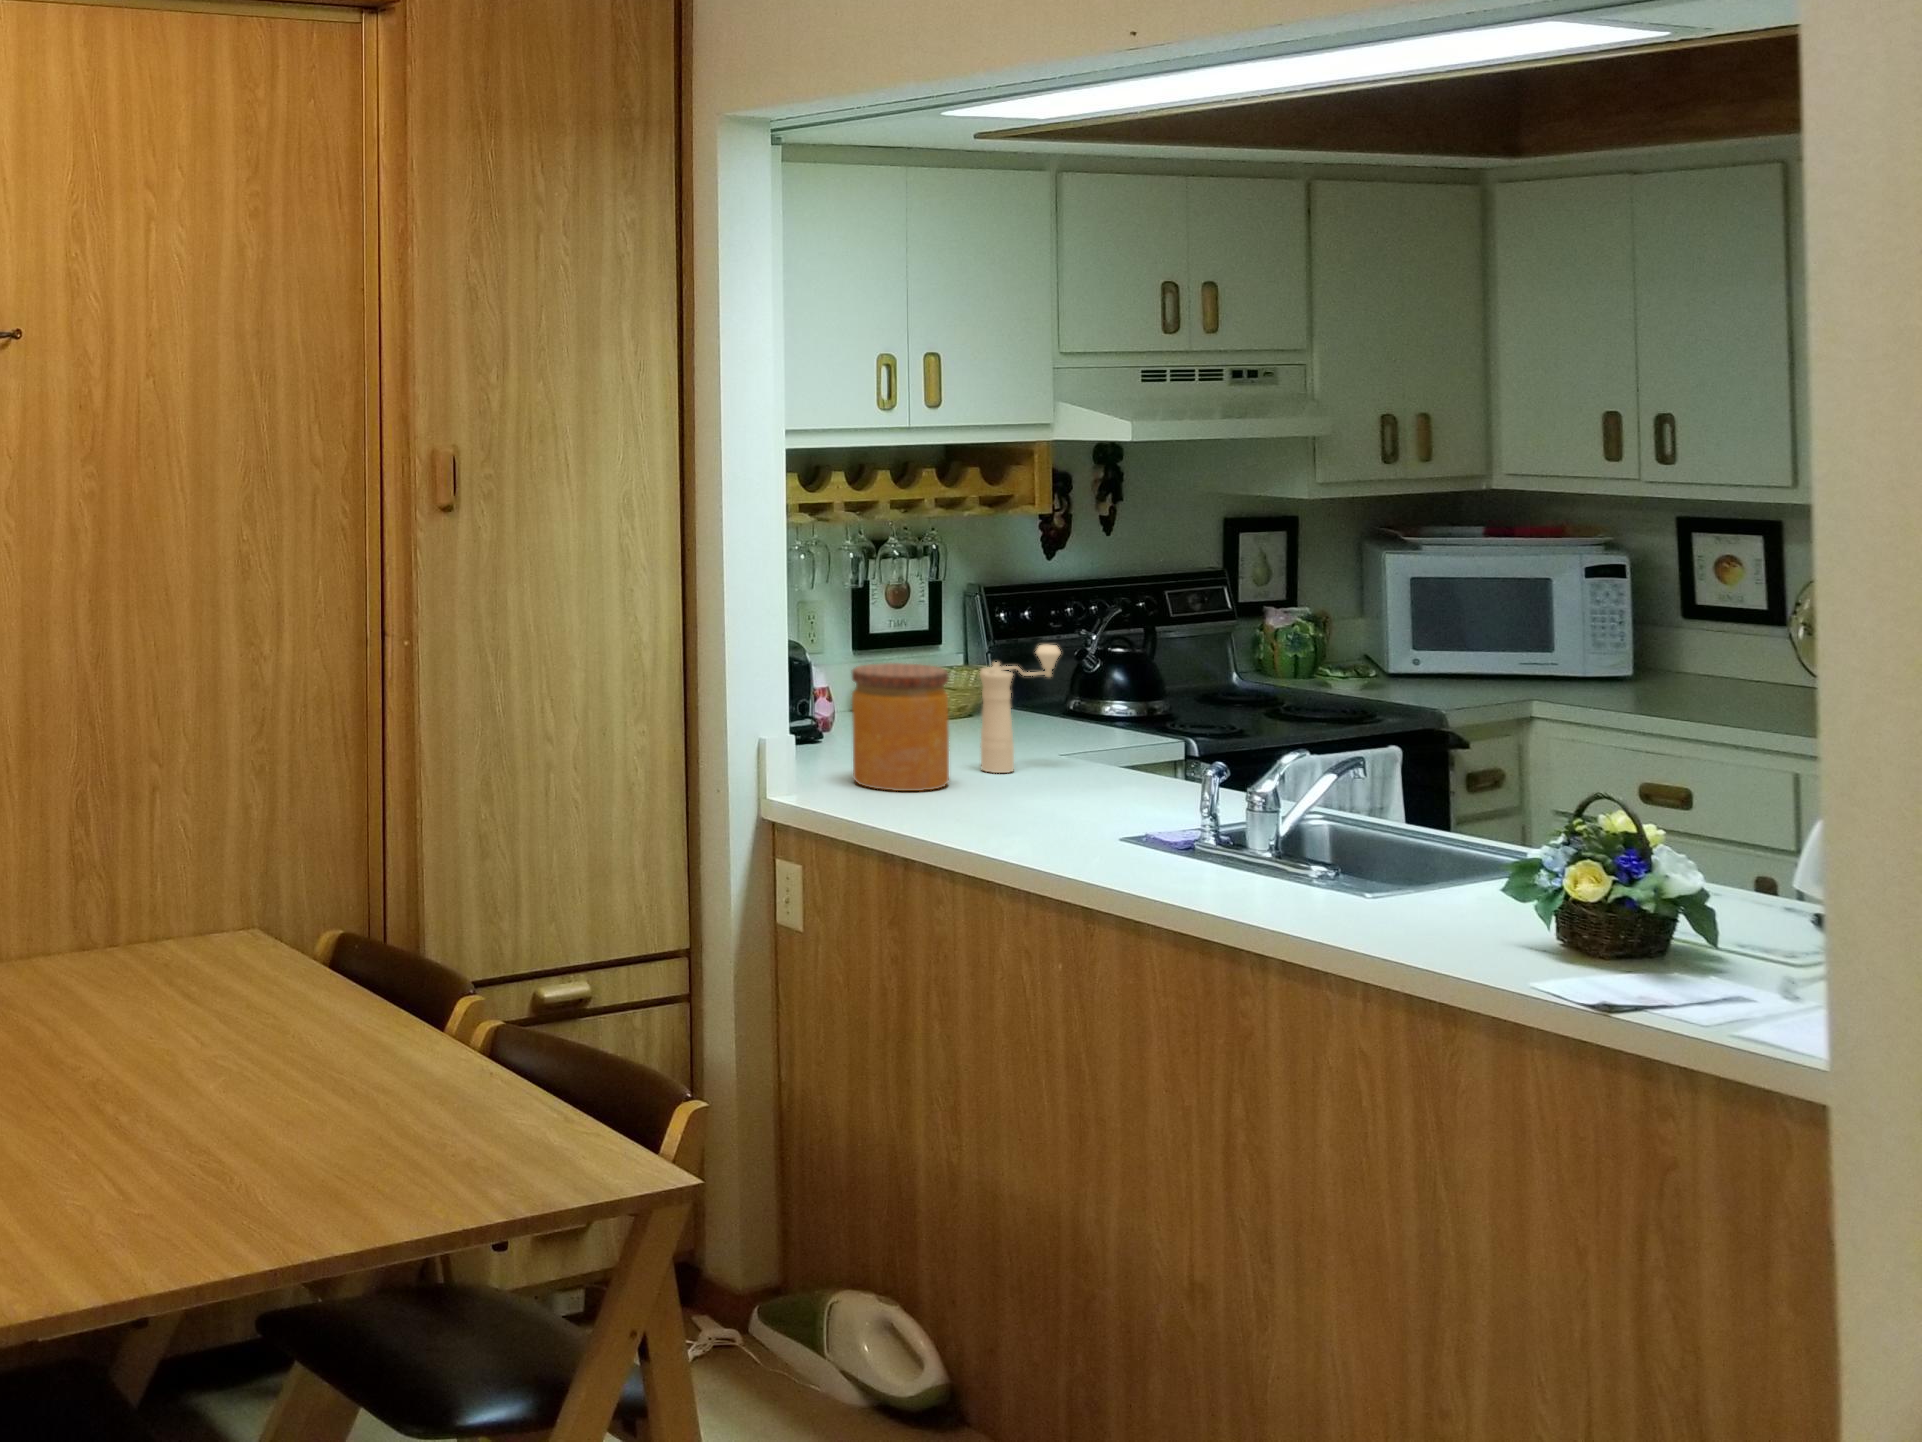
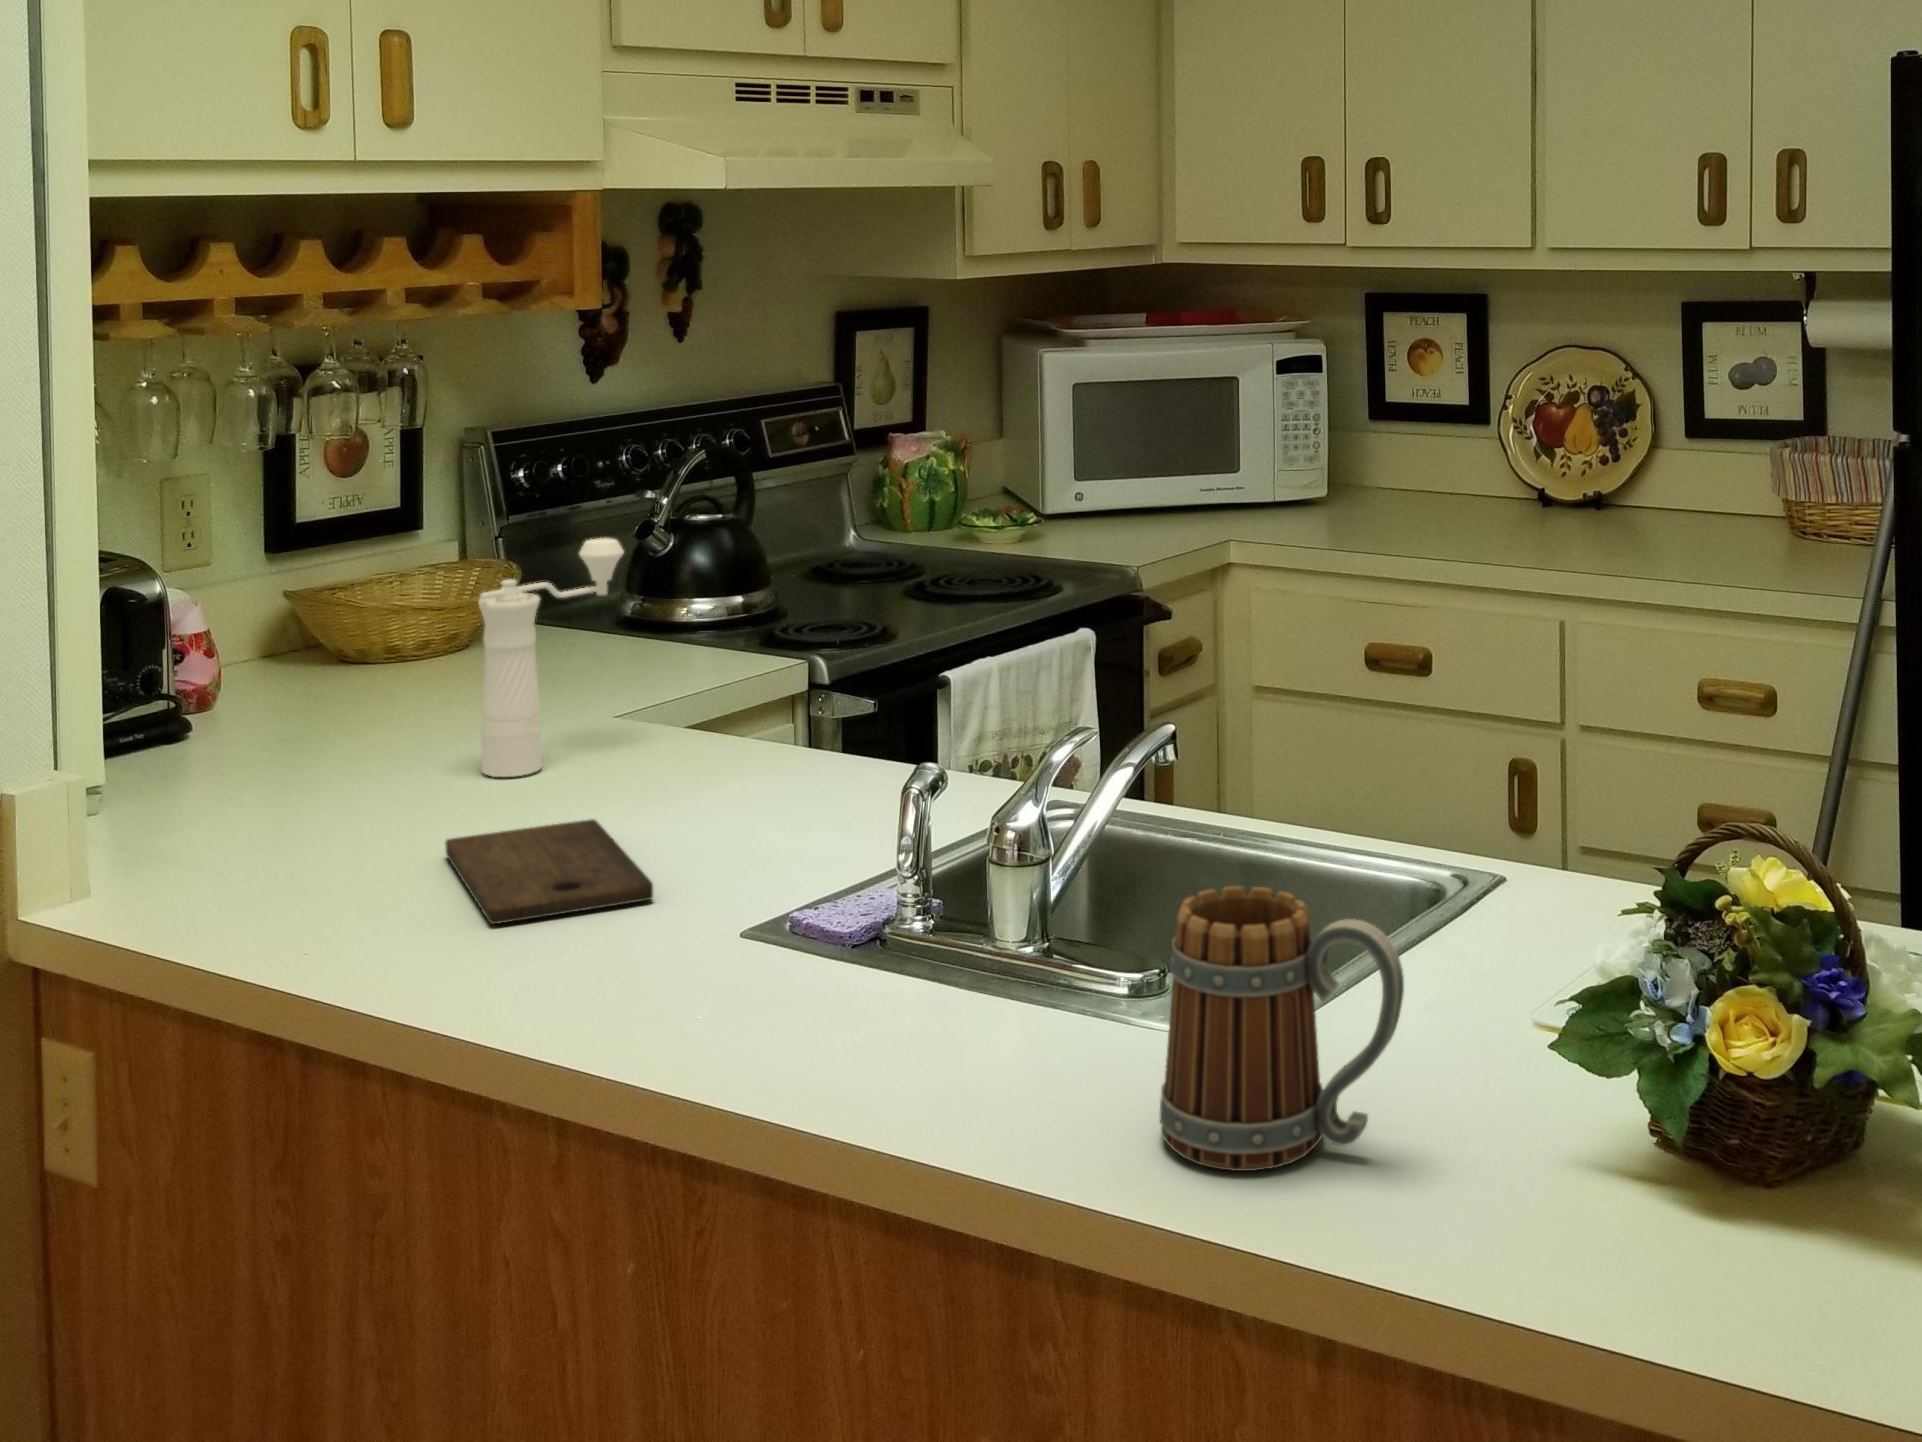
jar: present [852,663,949,791] -> none [220,601,420,857]
cutting board: none [963,788,1070,821] -> present [445,819,653,924]
mug: none [1300,799,1420,927] -> present [1159,886,1404,1171]

